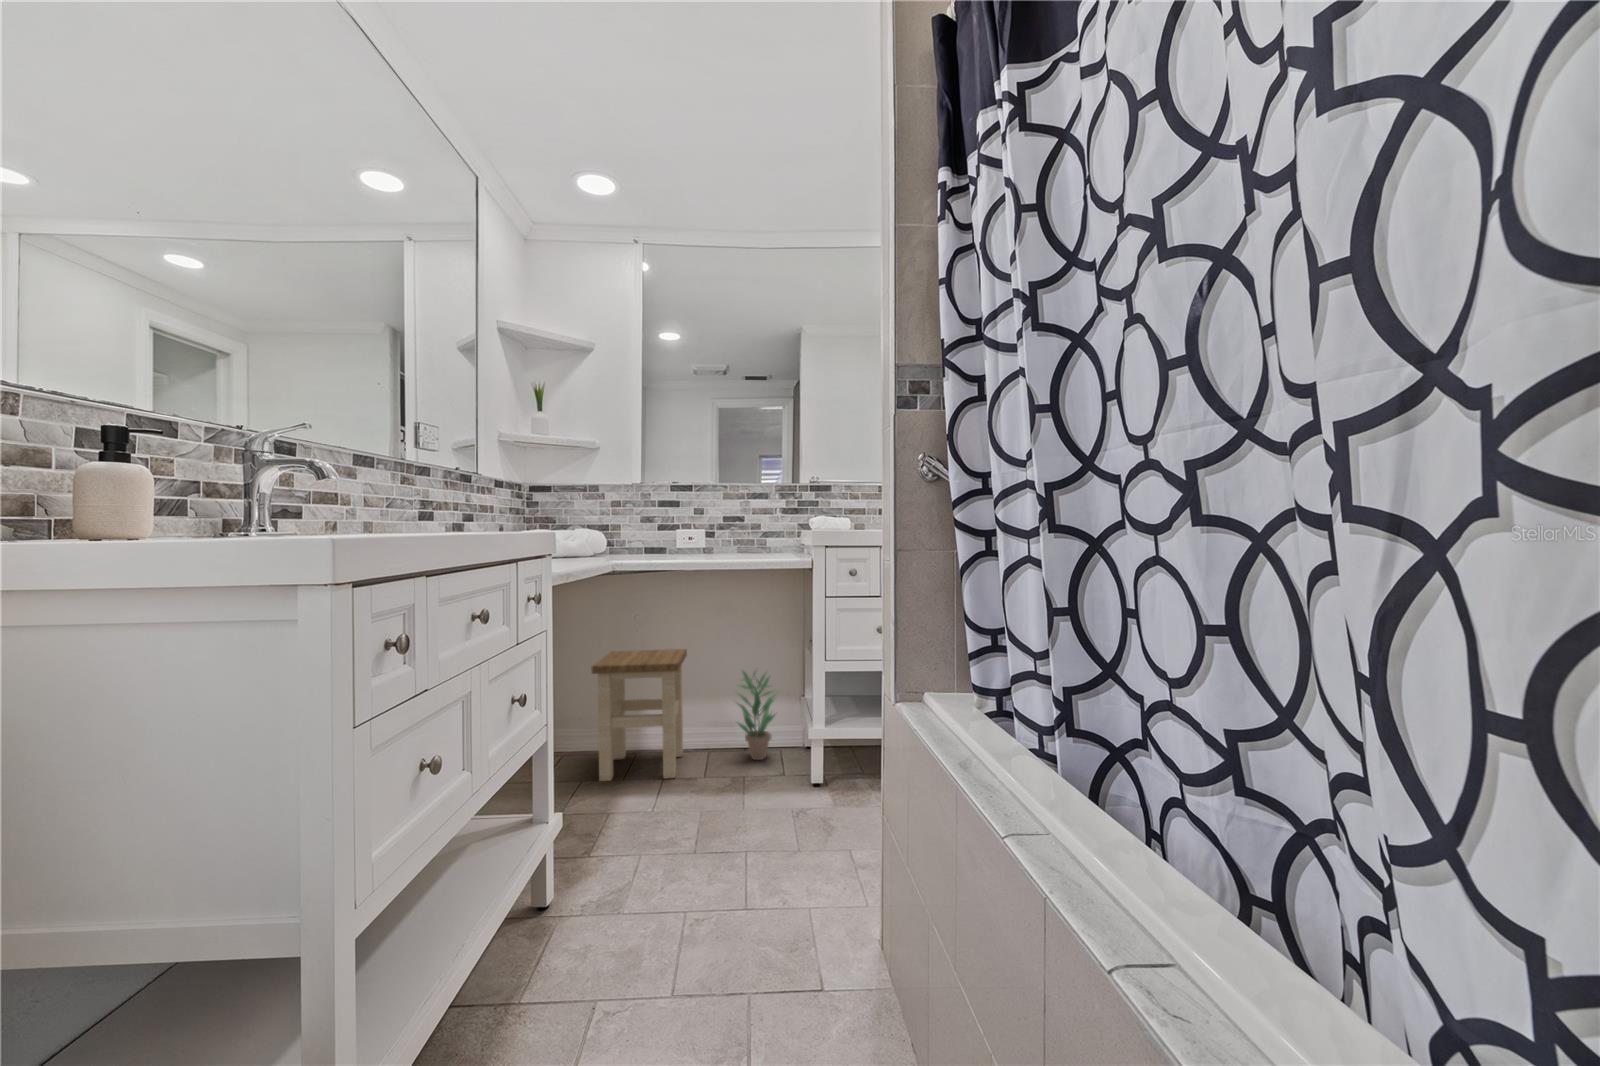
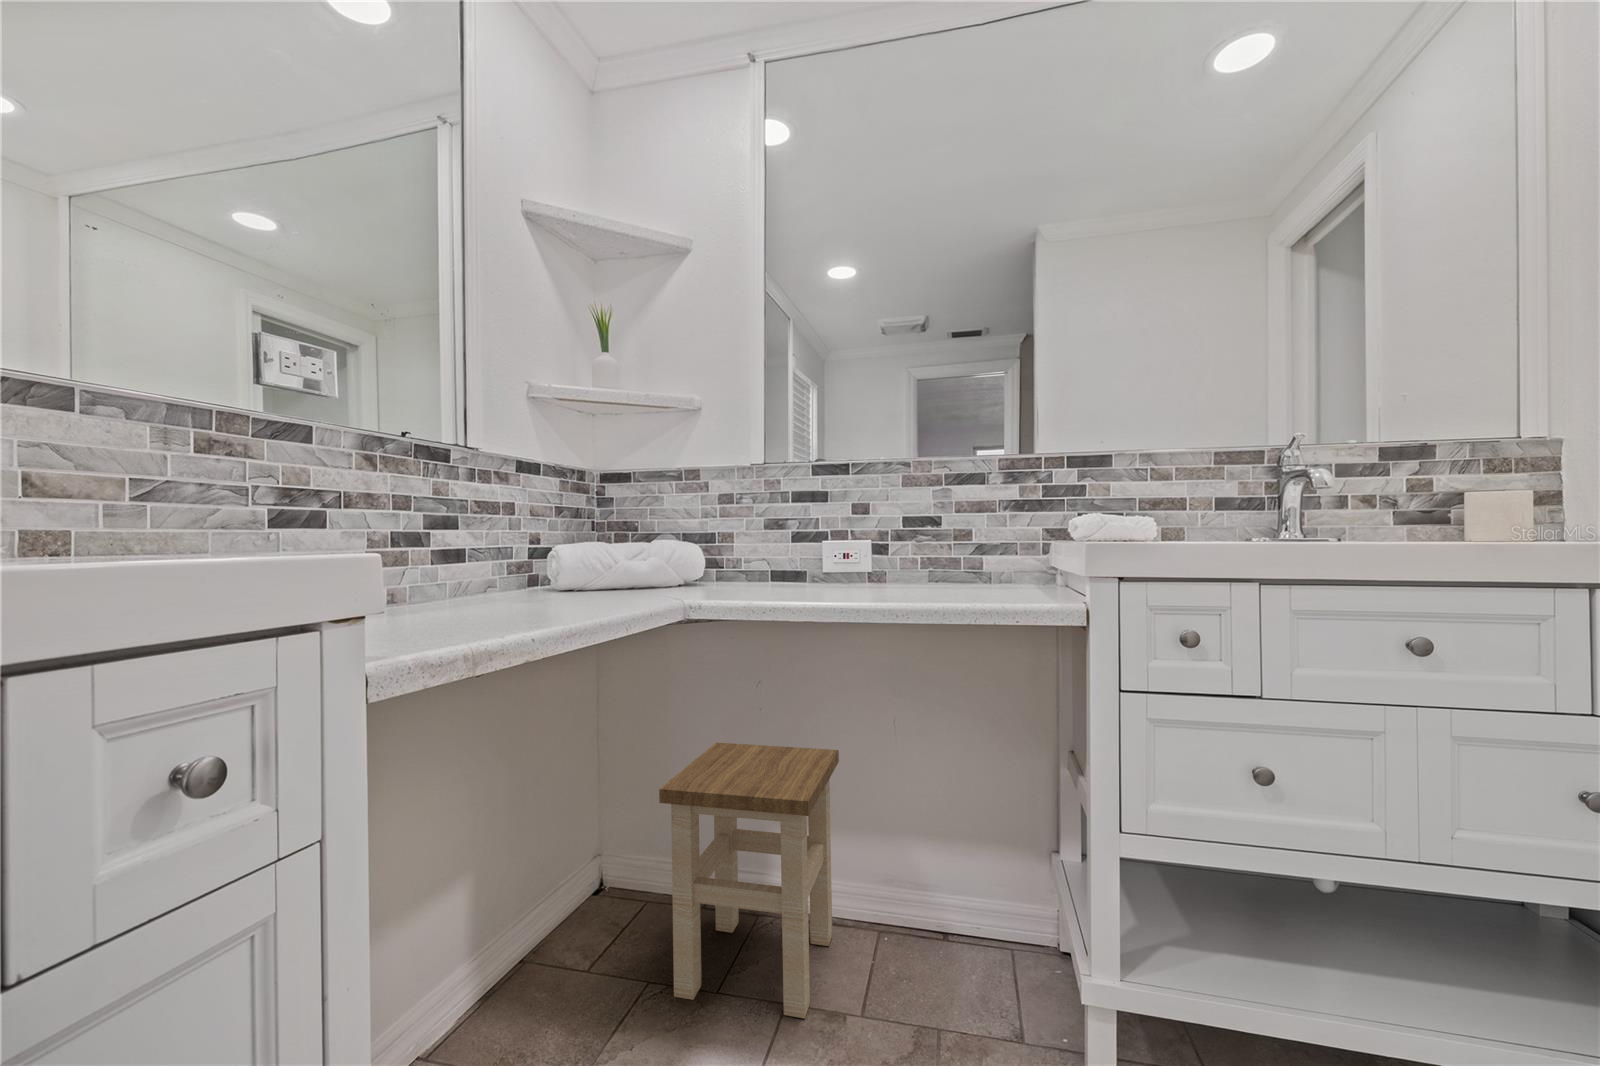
potted plant: present [737,671,775,760] -> none [917,803,1014,988]

